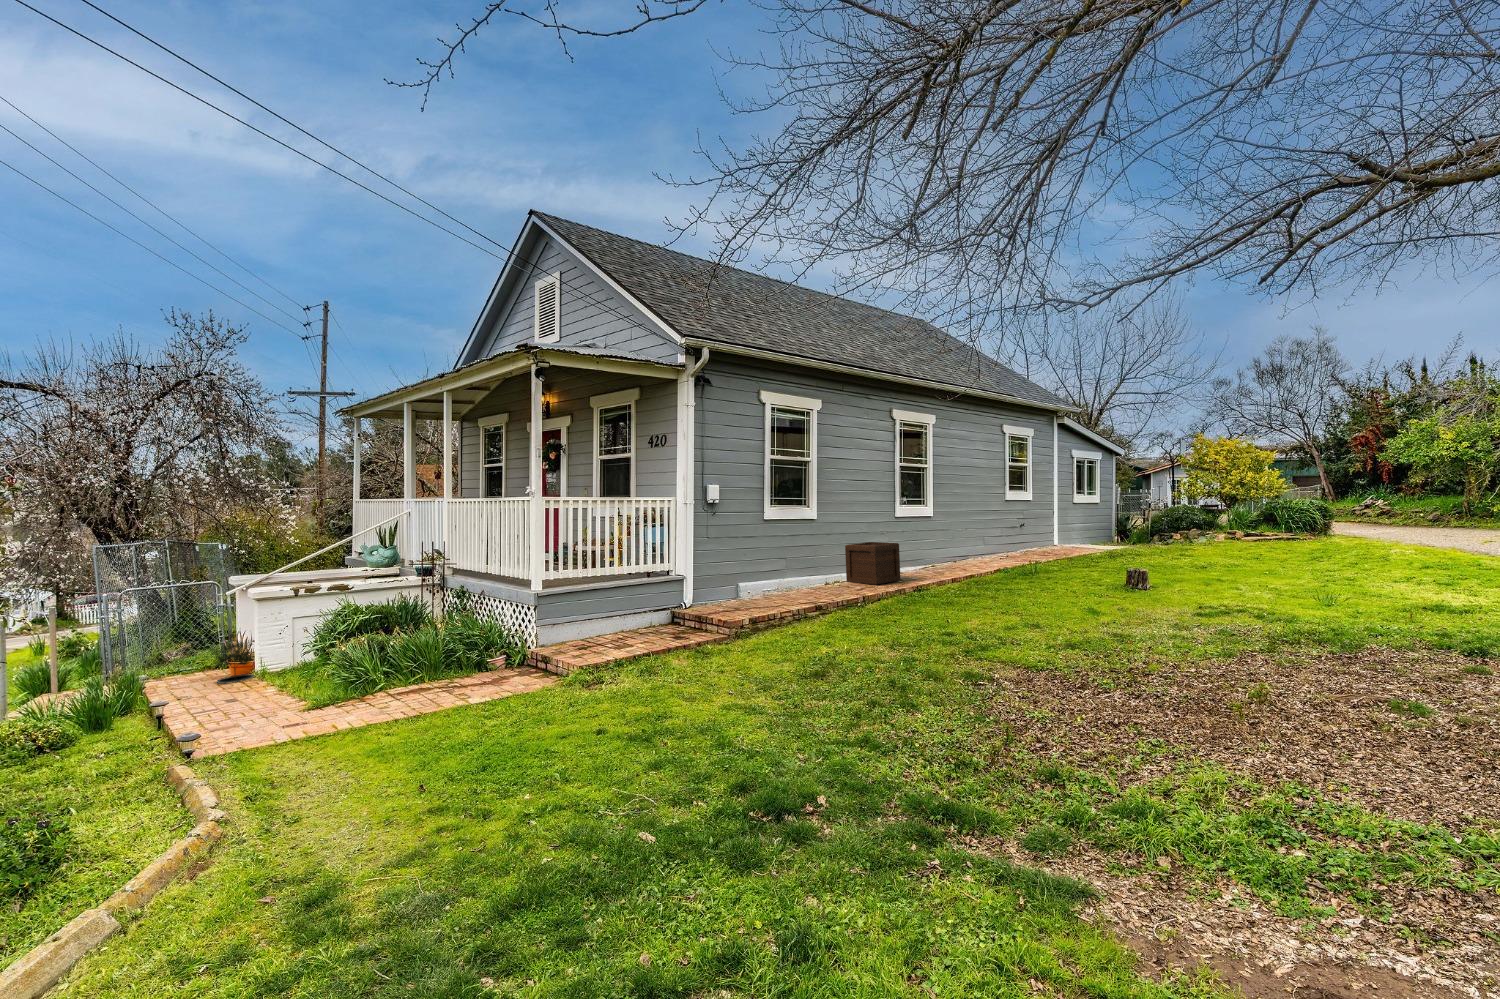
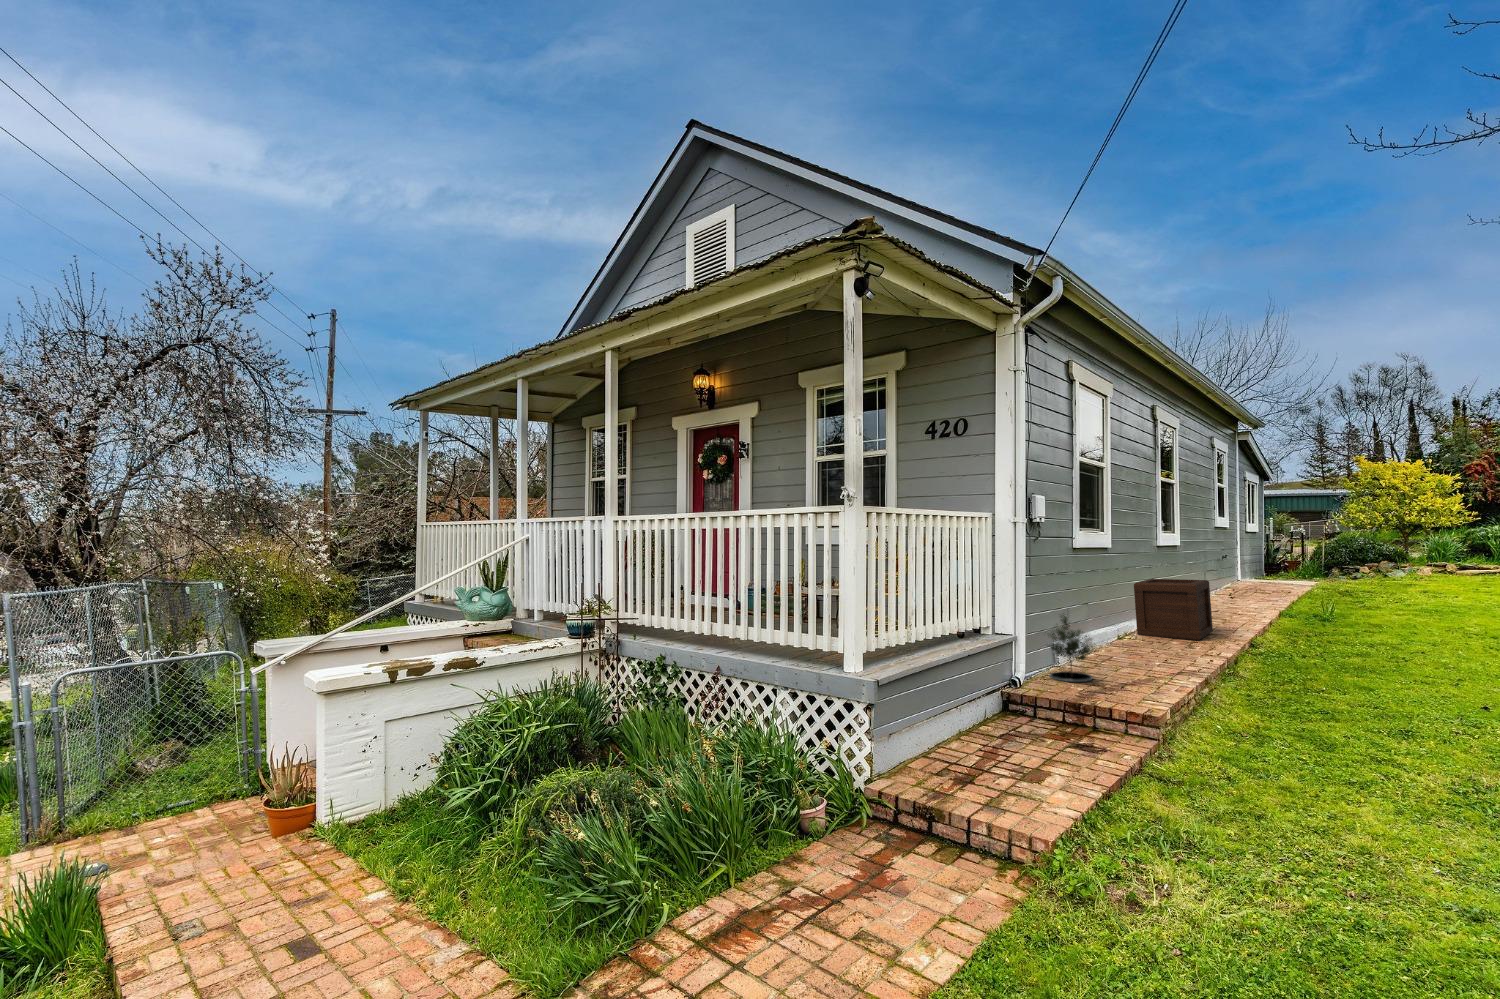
potted tree: present [212,631,254,684] -> present [1048,615,1092,682]

